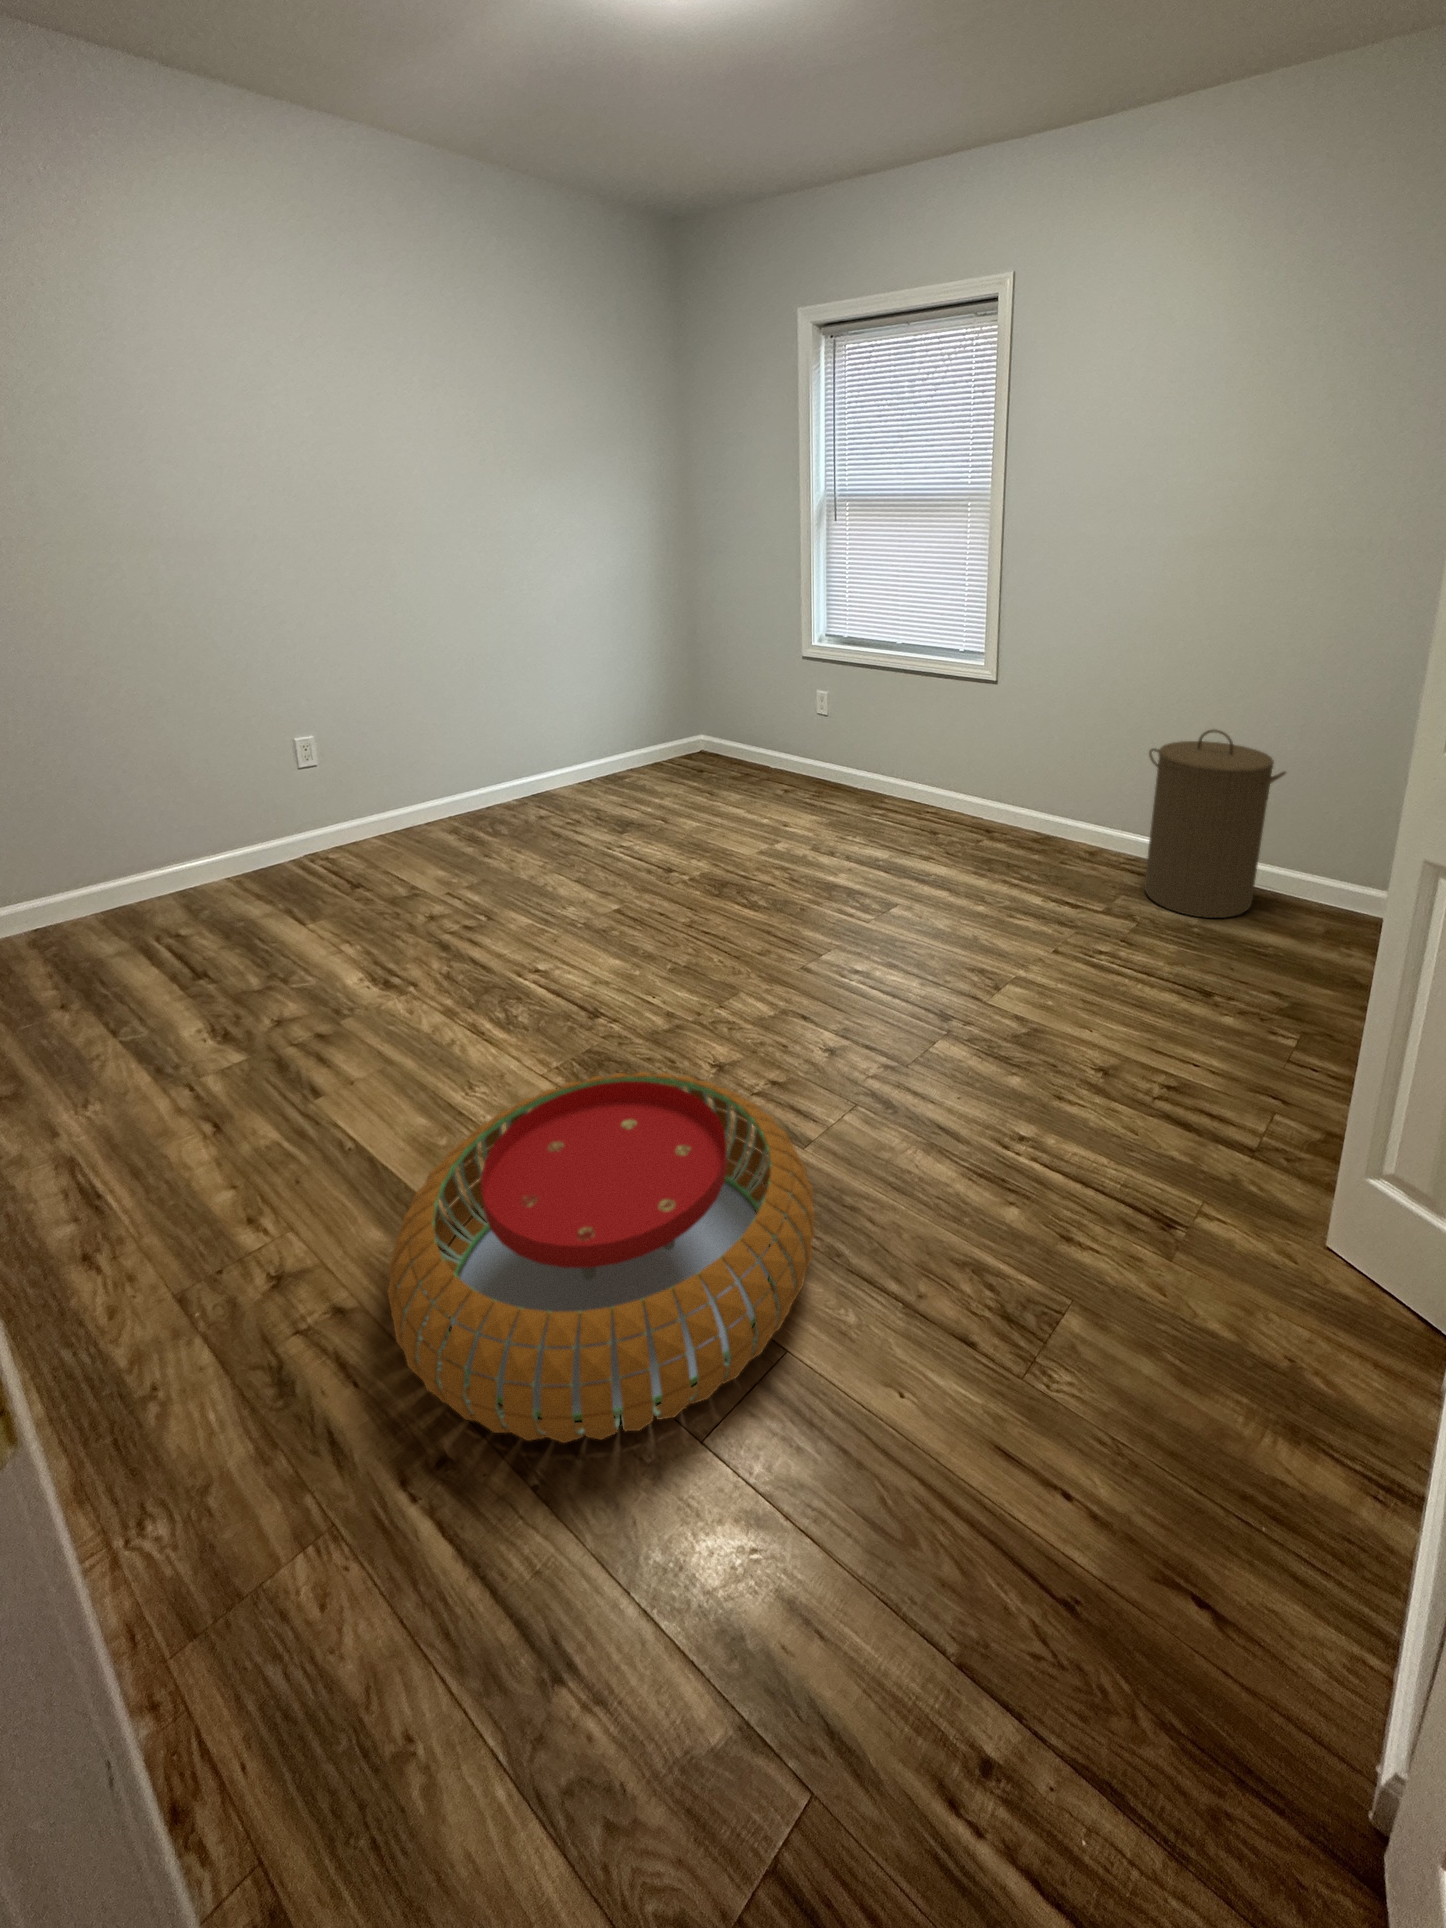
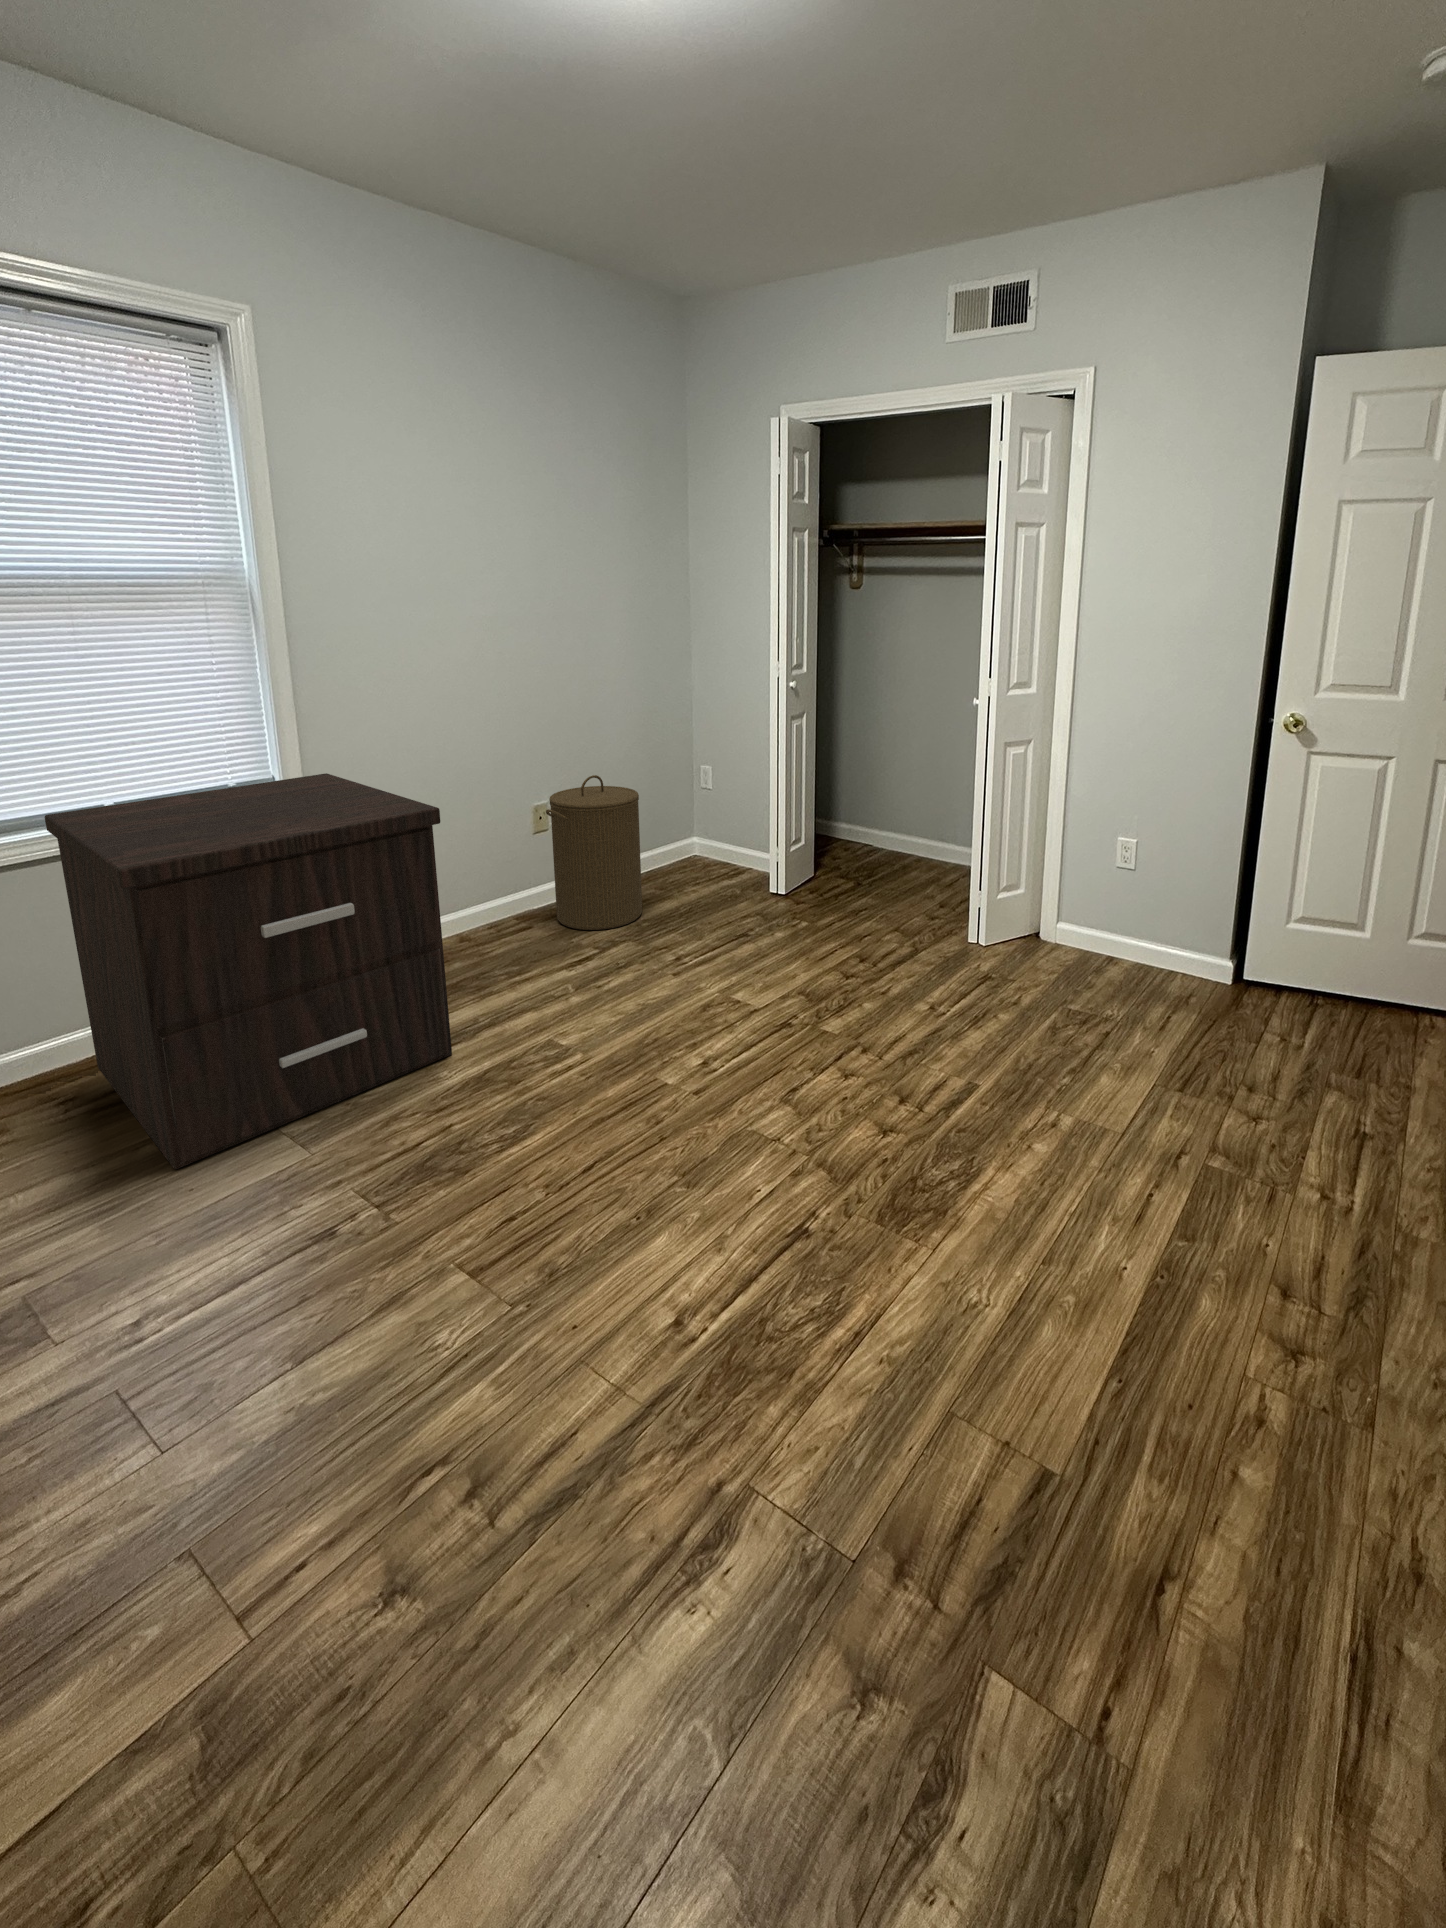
nightstand: none [731,631,989,870] -> present [45,773,452,1169]
pouf: present [387,1072,815,1443] -> none [1002,1015,1322,1236]

